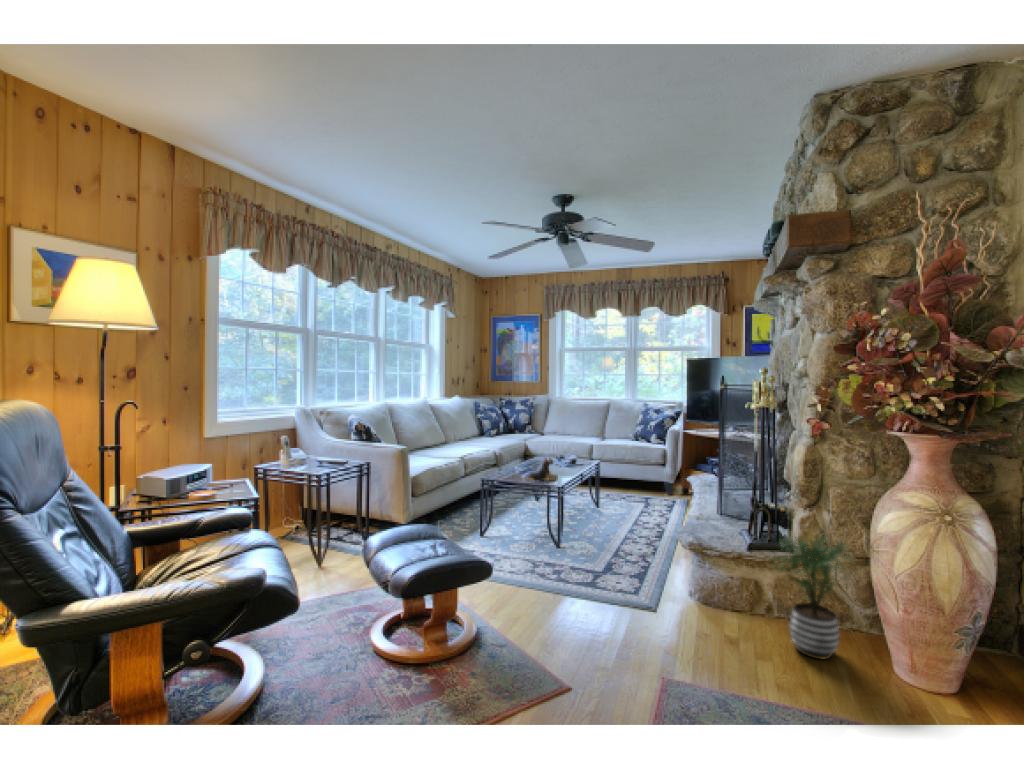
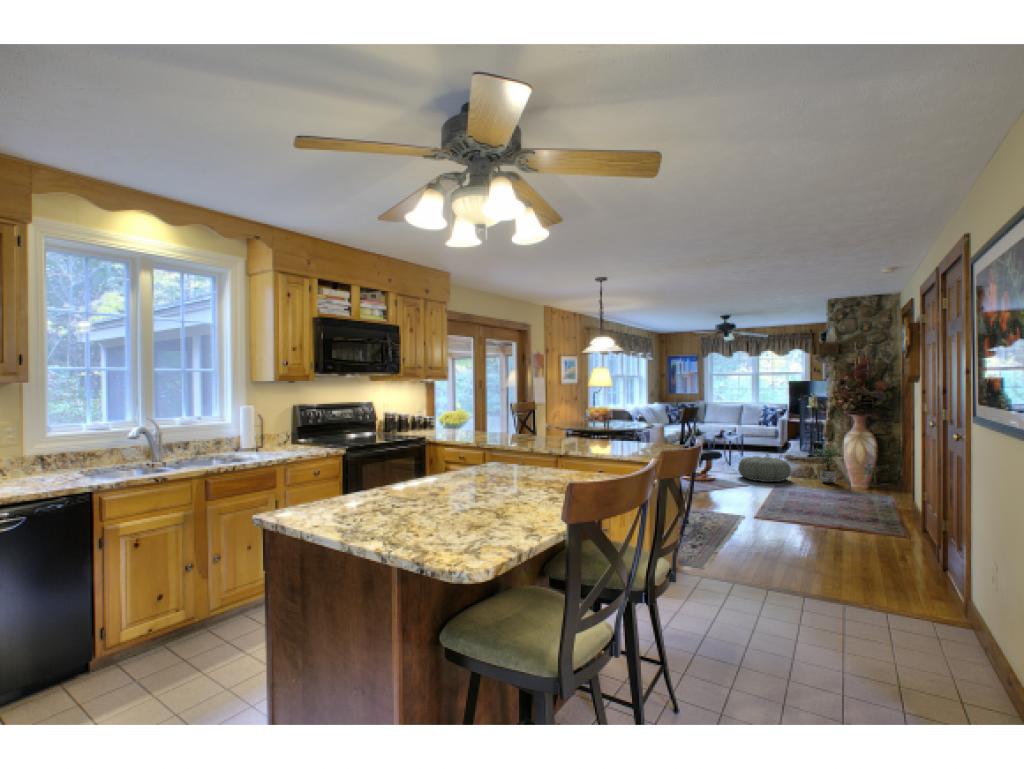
pouf: none [553,550,705,659] -> present [738,456,791,482]

